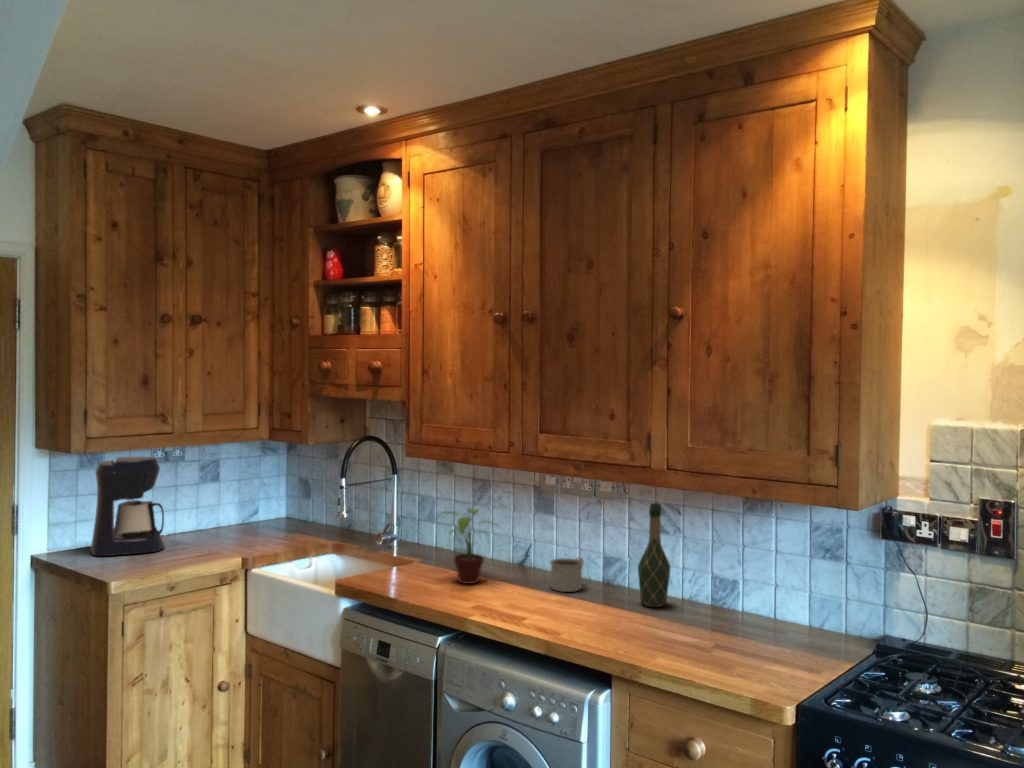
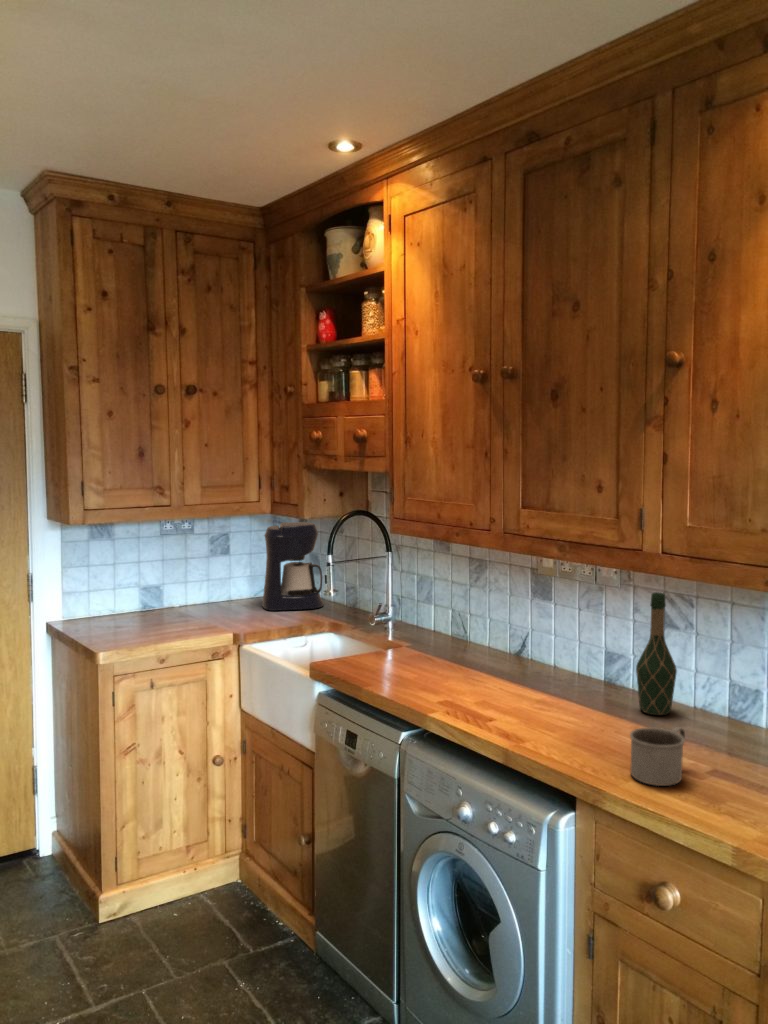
coffee maker: present [91,457,165,556] -> present [262,522,323,611]
potted plant: present [443,509,494,584] -> none [411,592,488,674]
mug: present [550,557,583,592] -> present [630,727,685,786]

